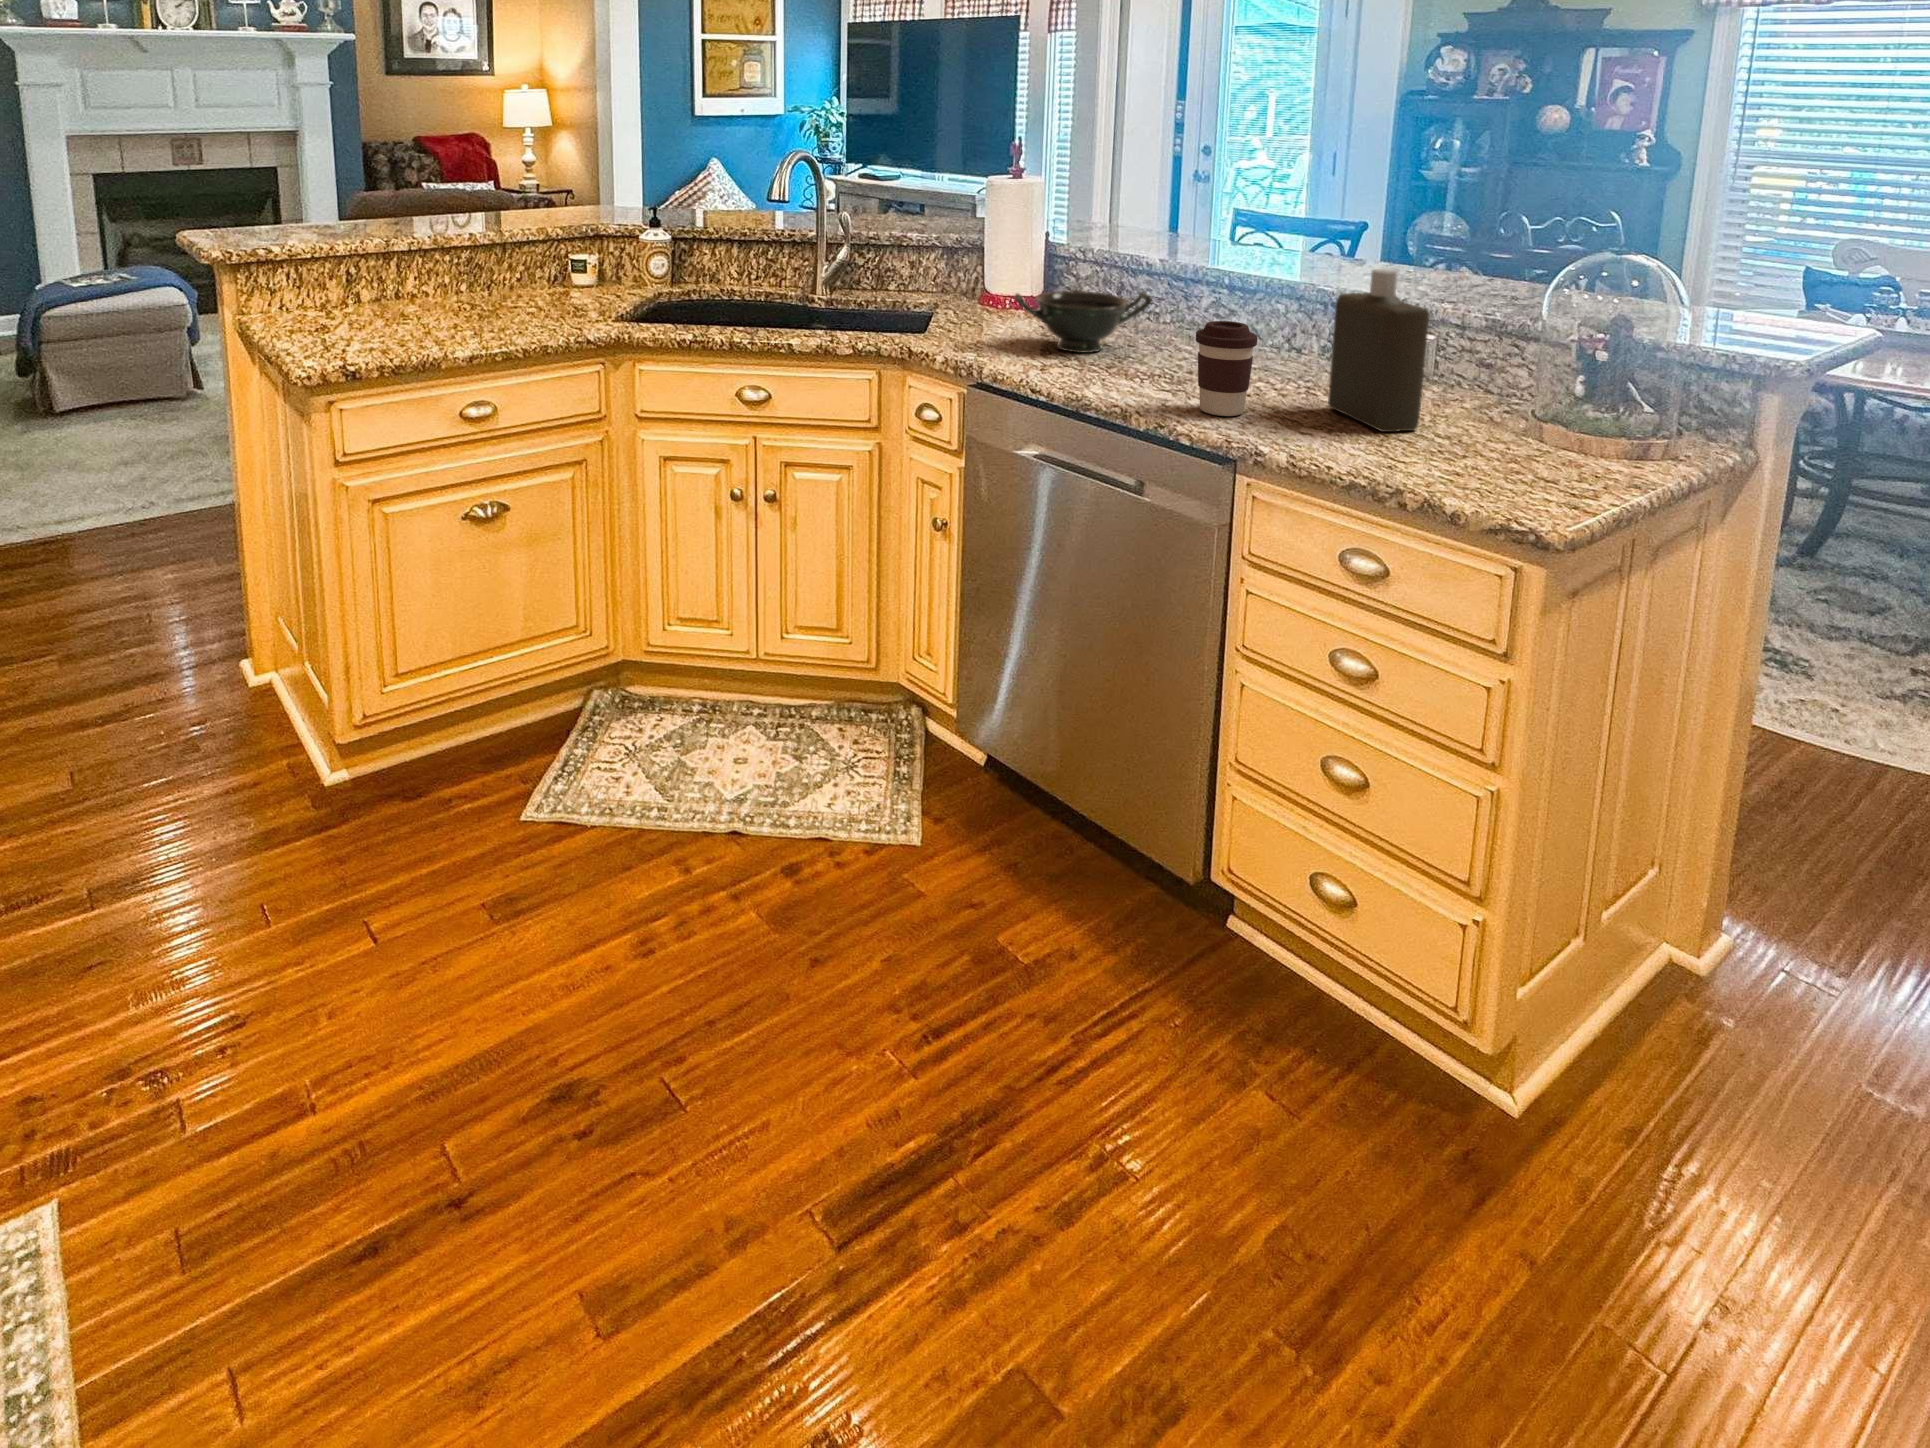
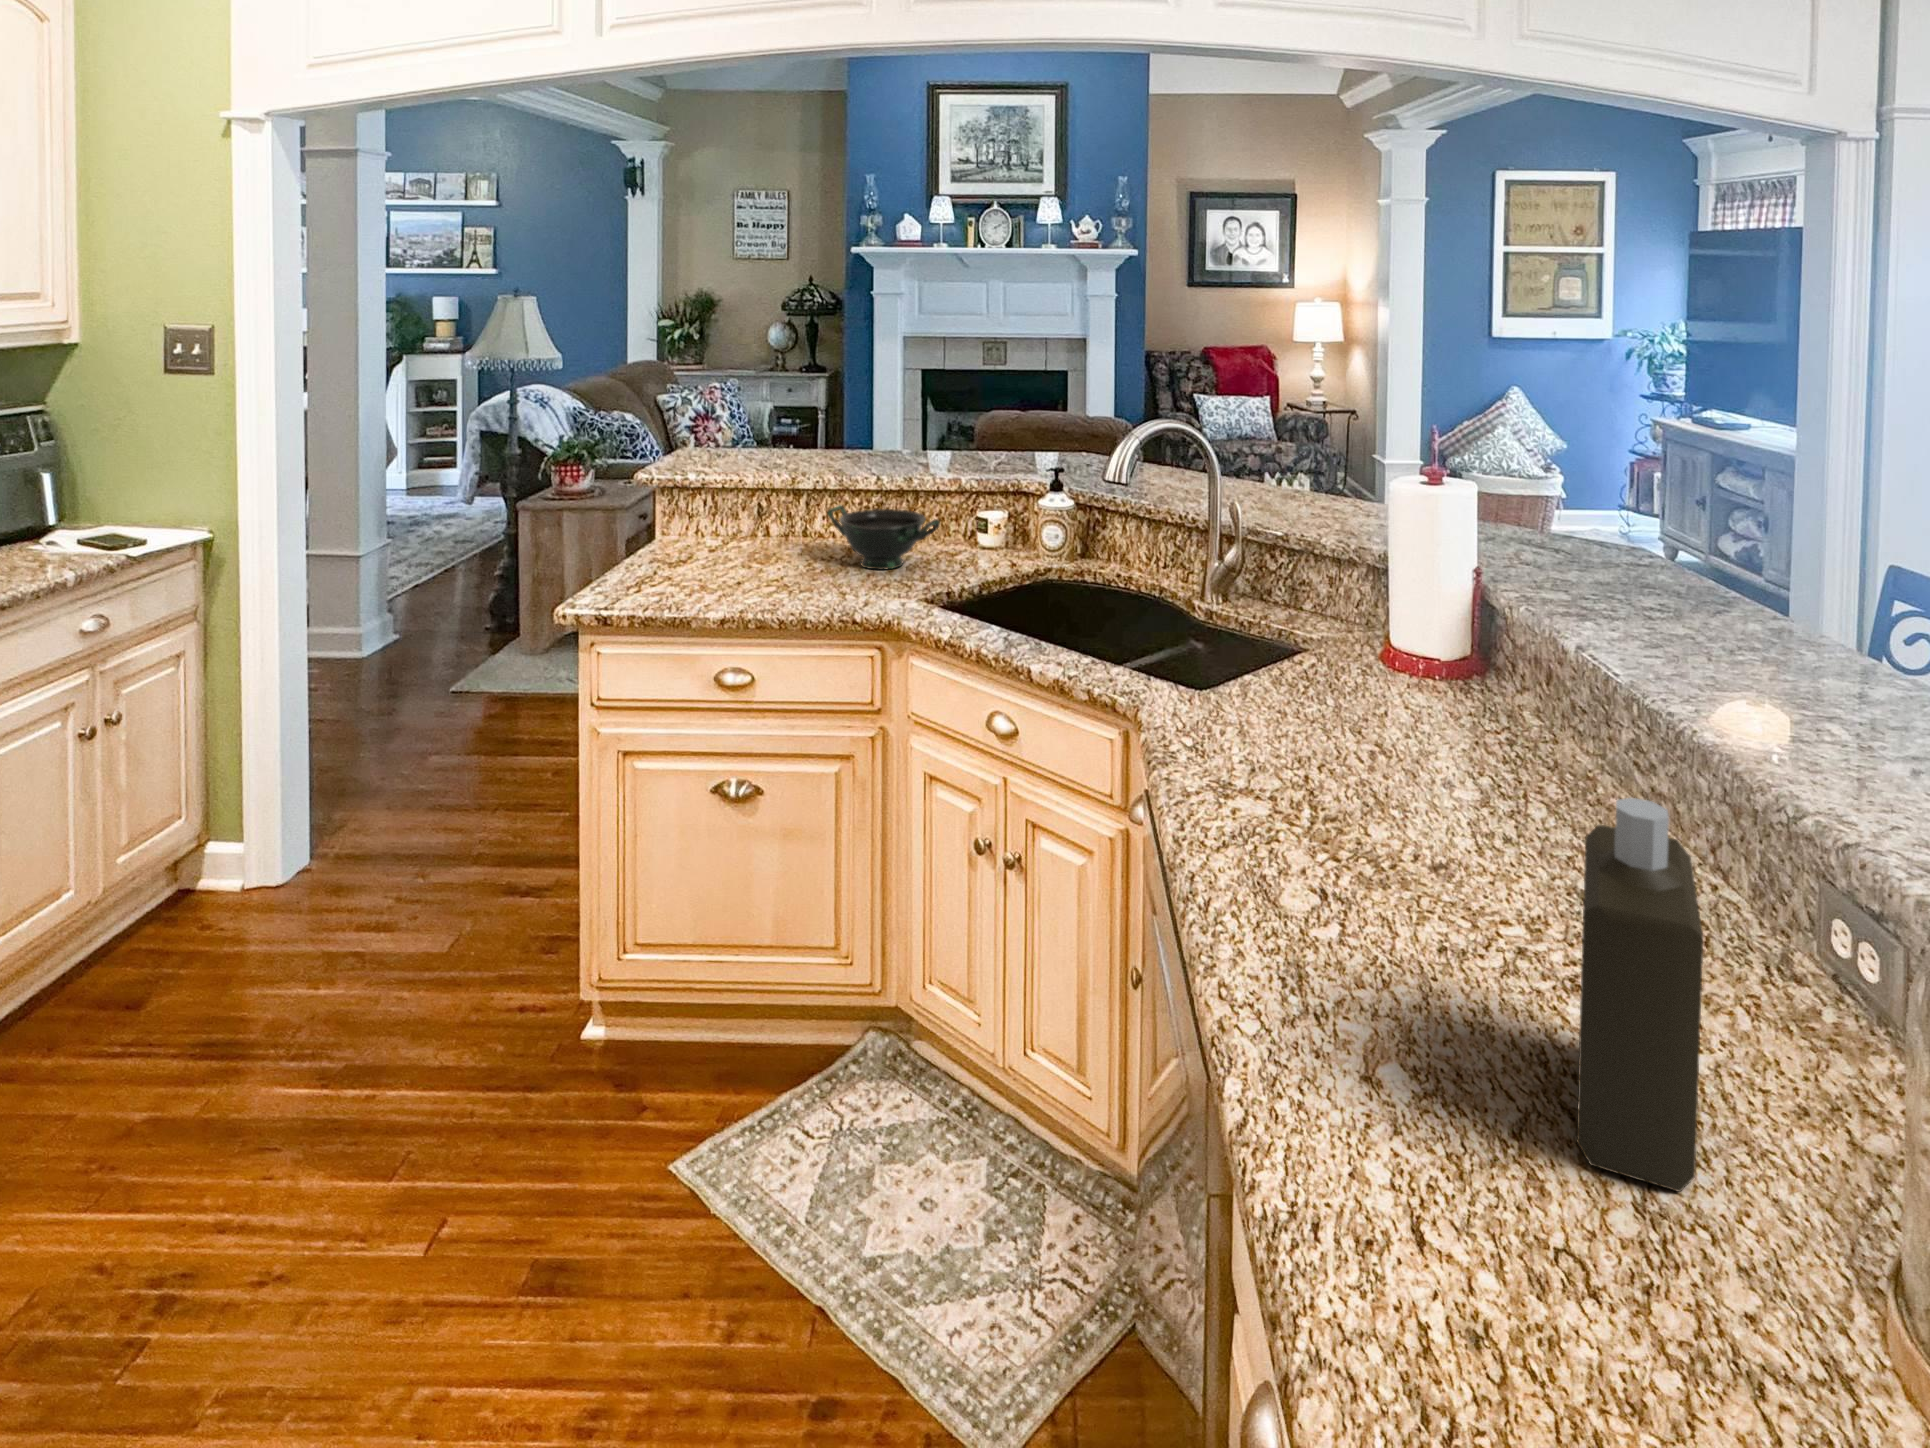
bowl: present [1015,291,1152,353] -> present [827,505,940,570]
coffee cup: present [1196,321,1257,416] -> none [1311,811,1420,1004]

